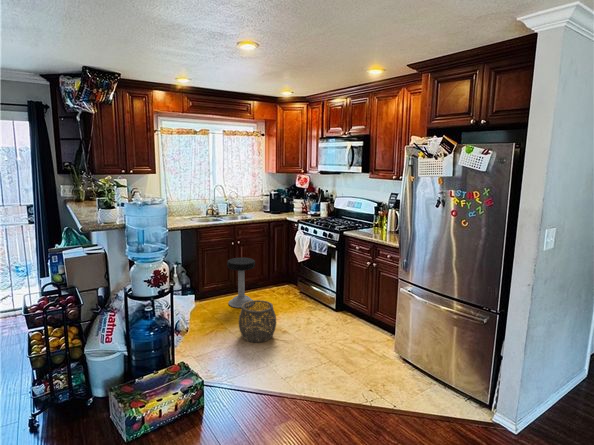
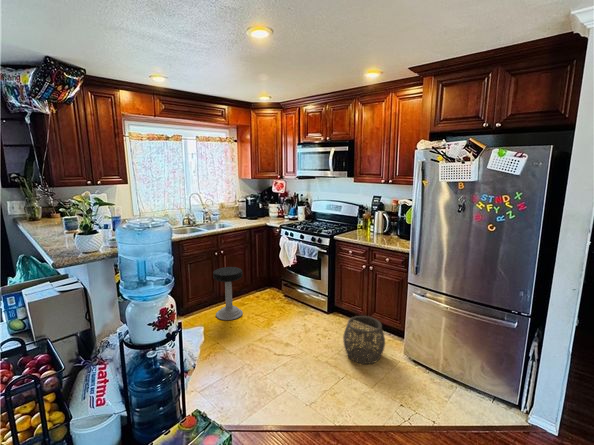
woven basket: present [239,300,276,342] -> present [343,316,385,364]

